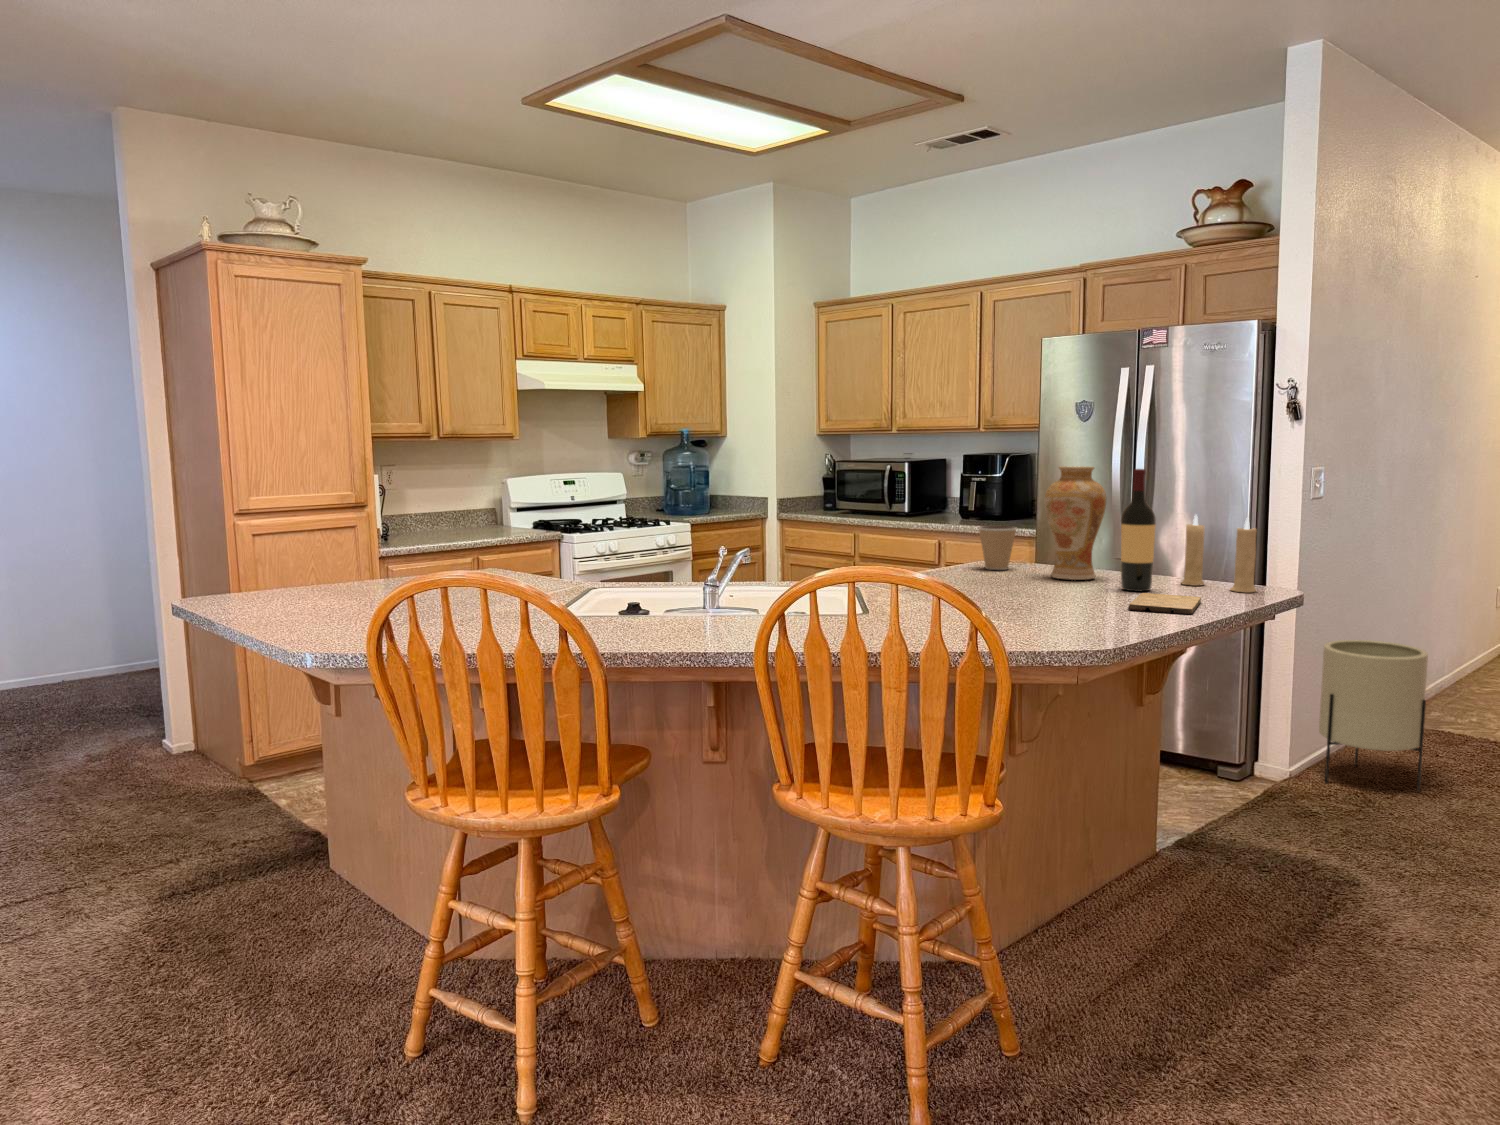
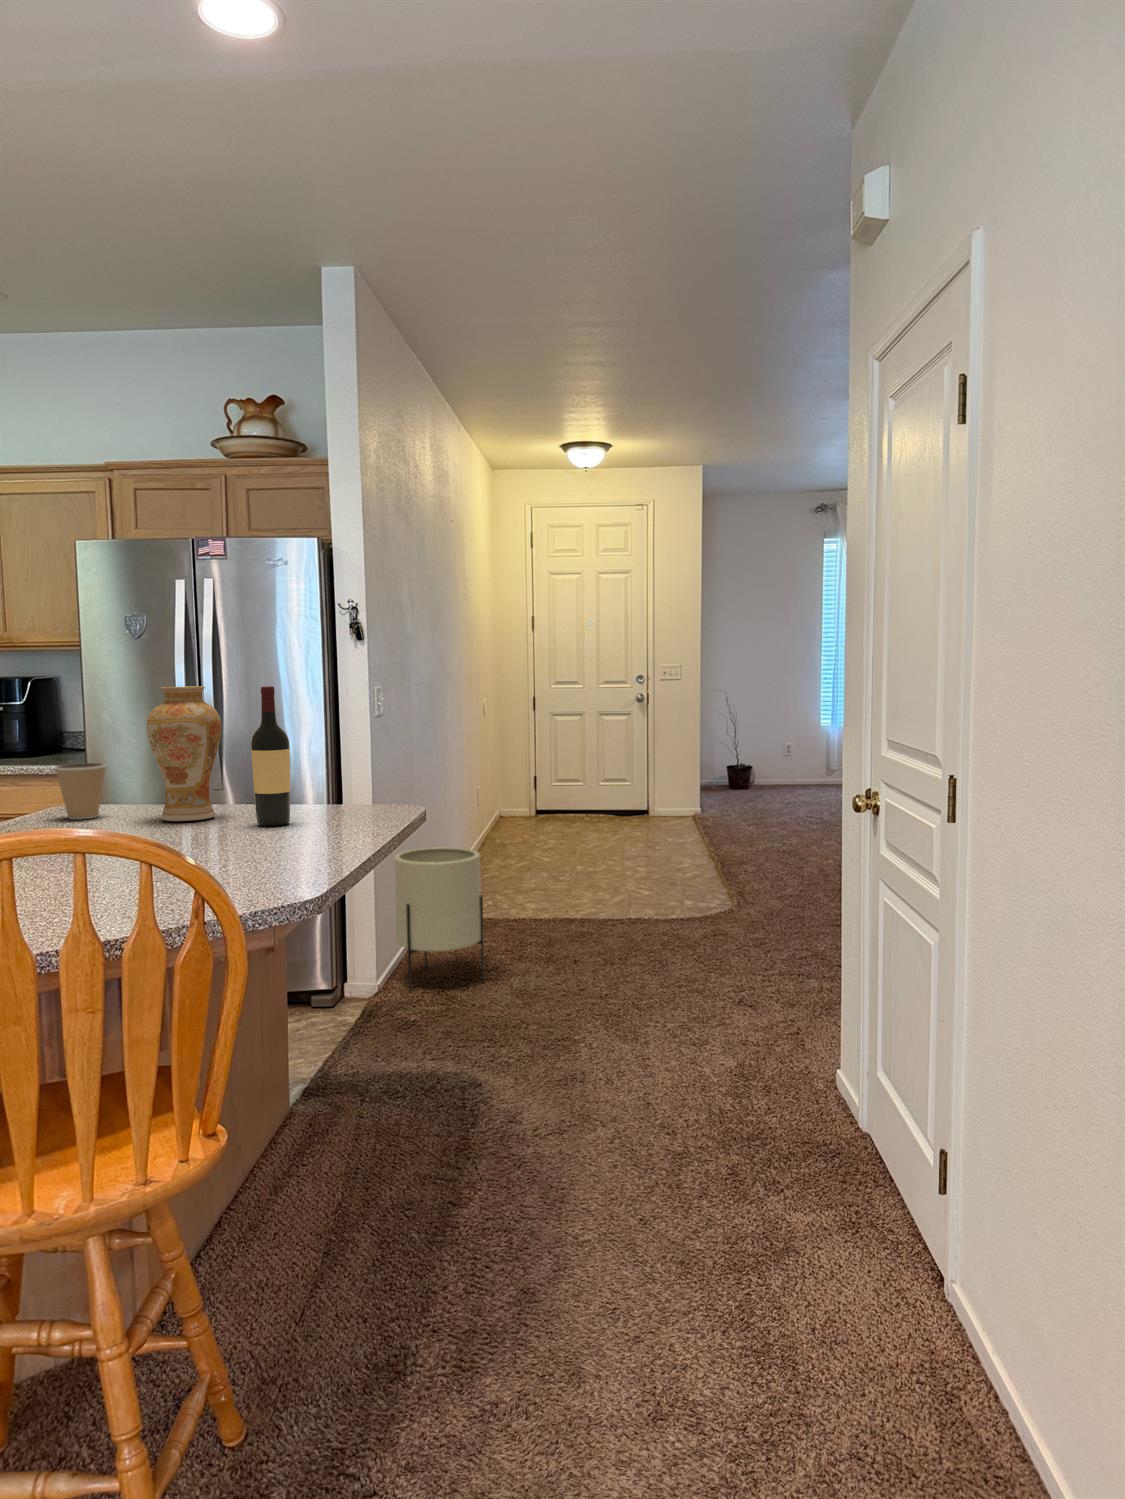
candle: present [1181,515,1257,593] -> none [310,732,392,814]
cutting board: present [1128,593,1201,614] -> none [290,824,363,848]

